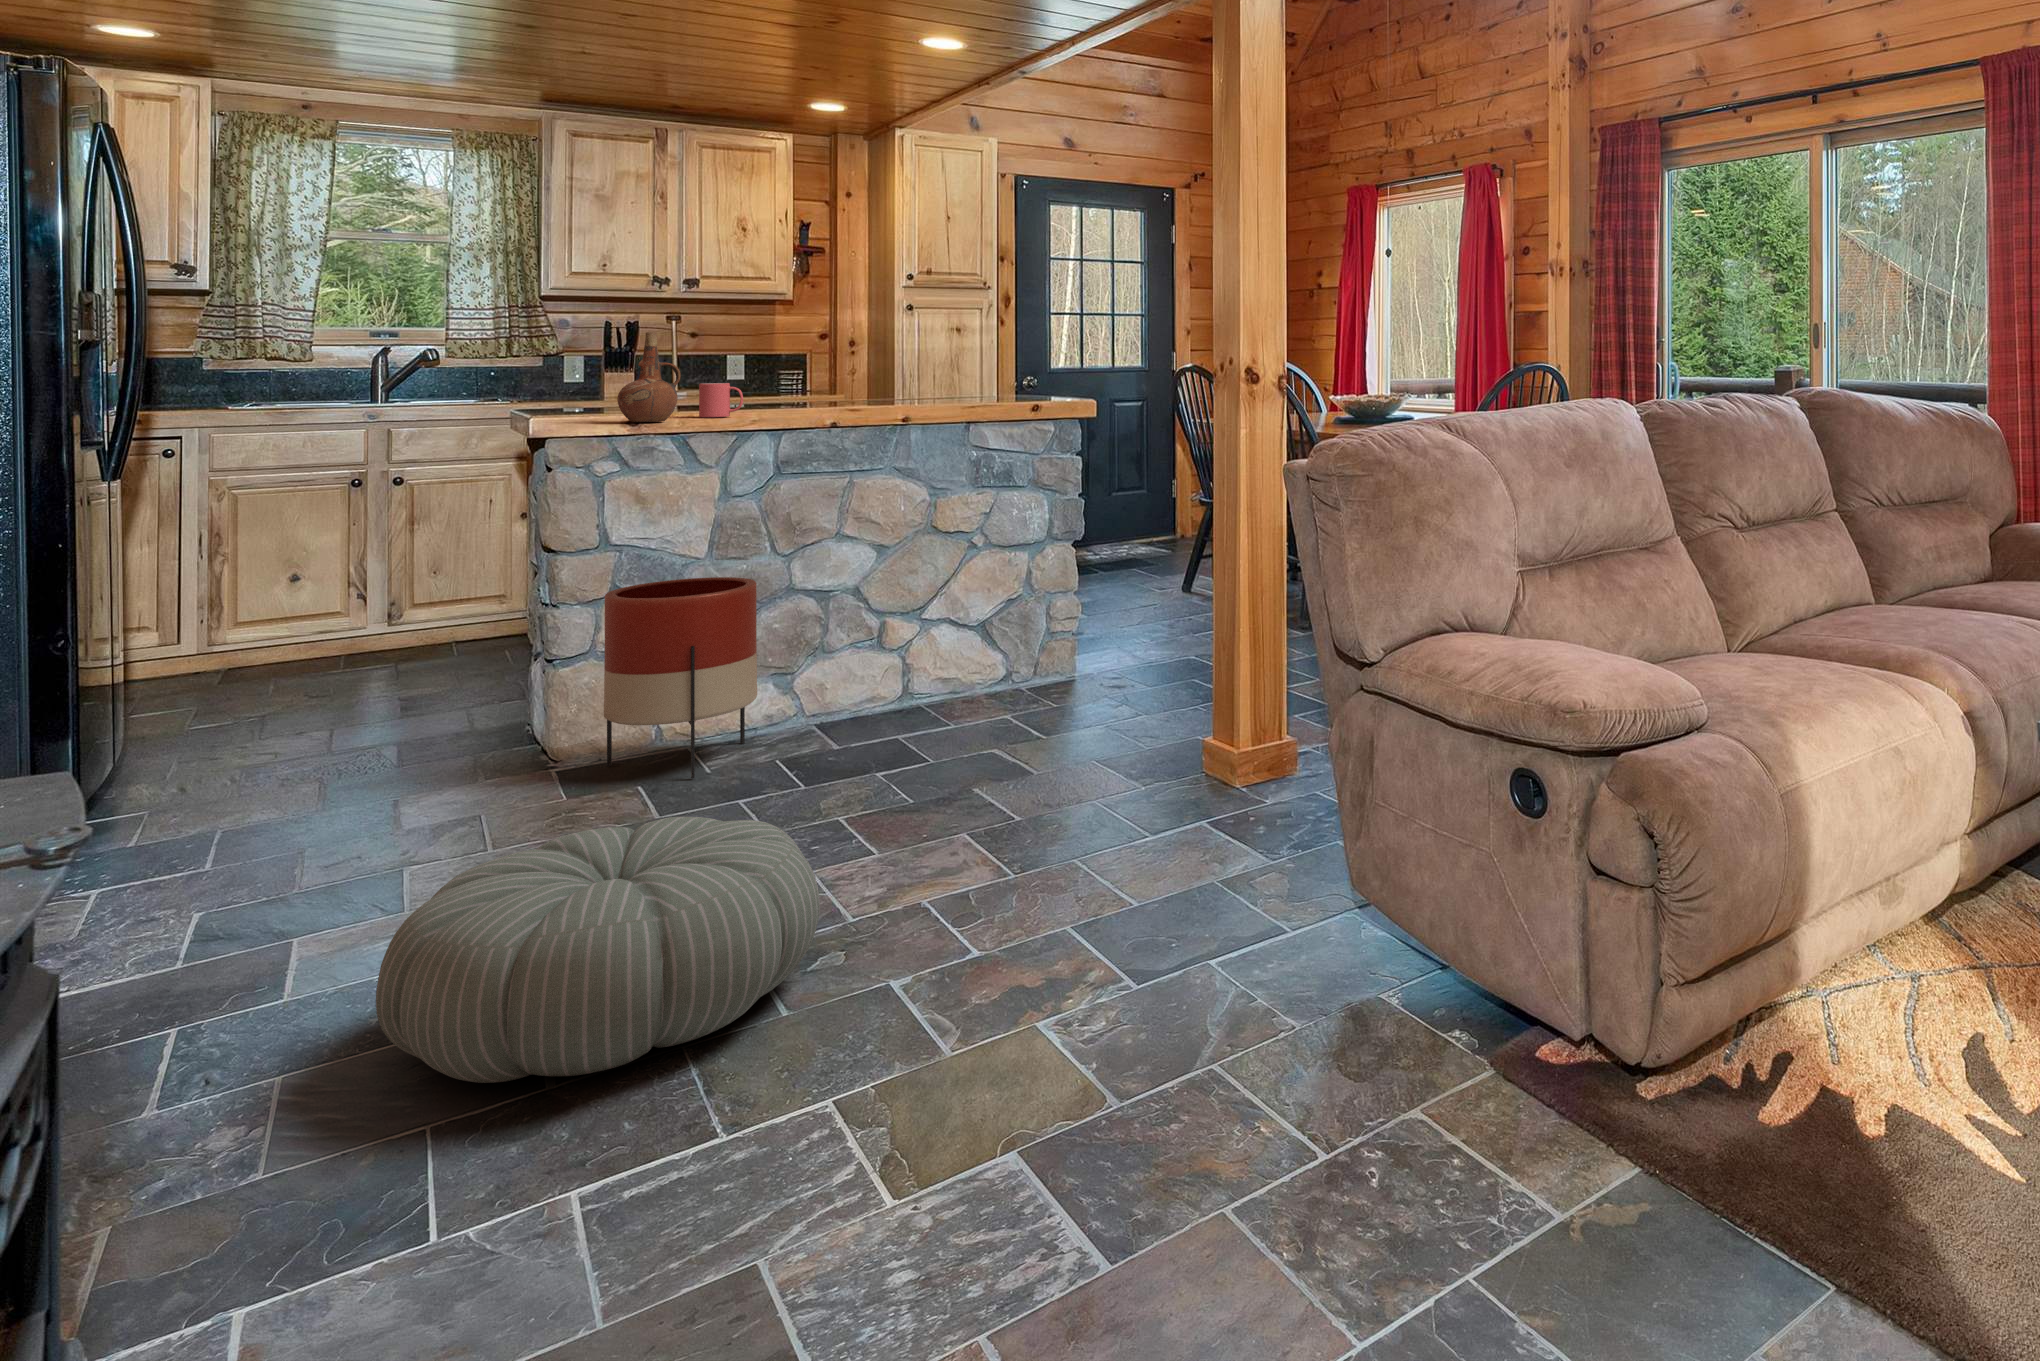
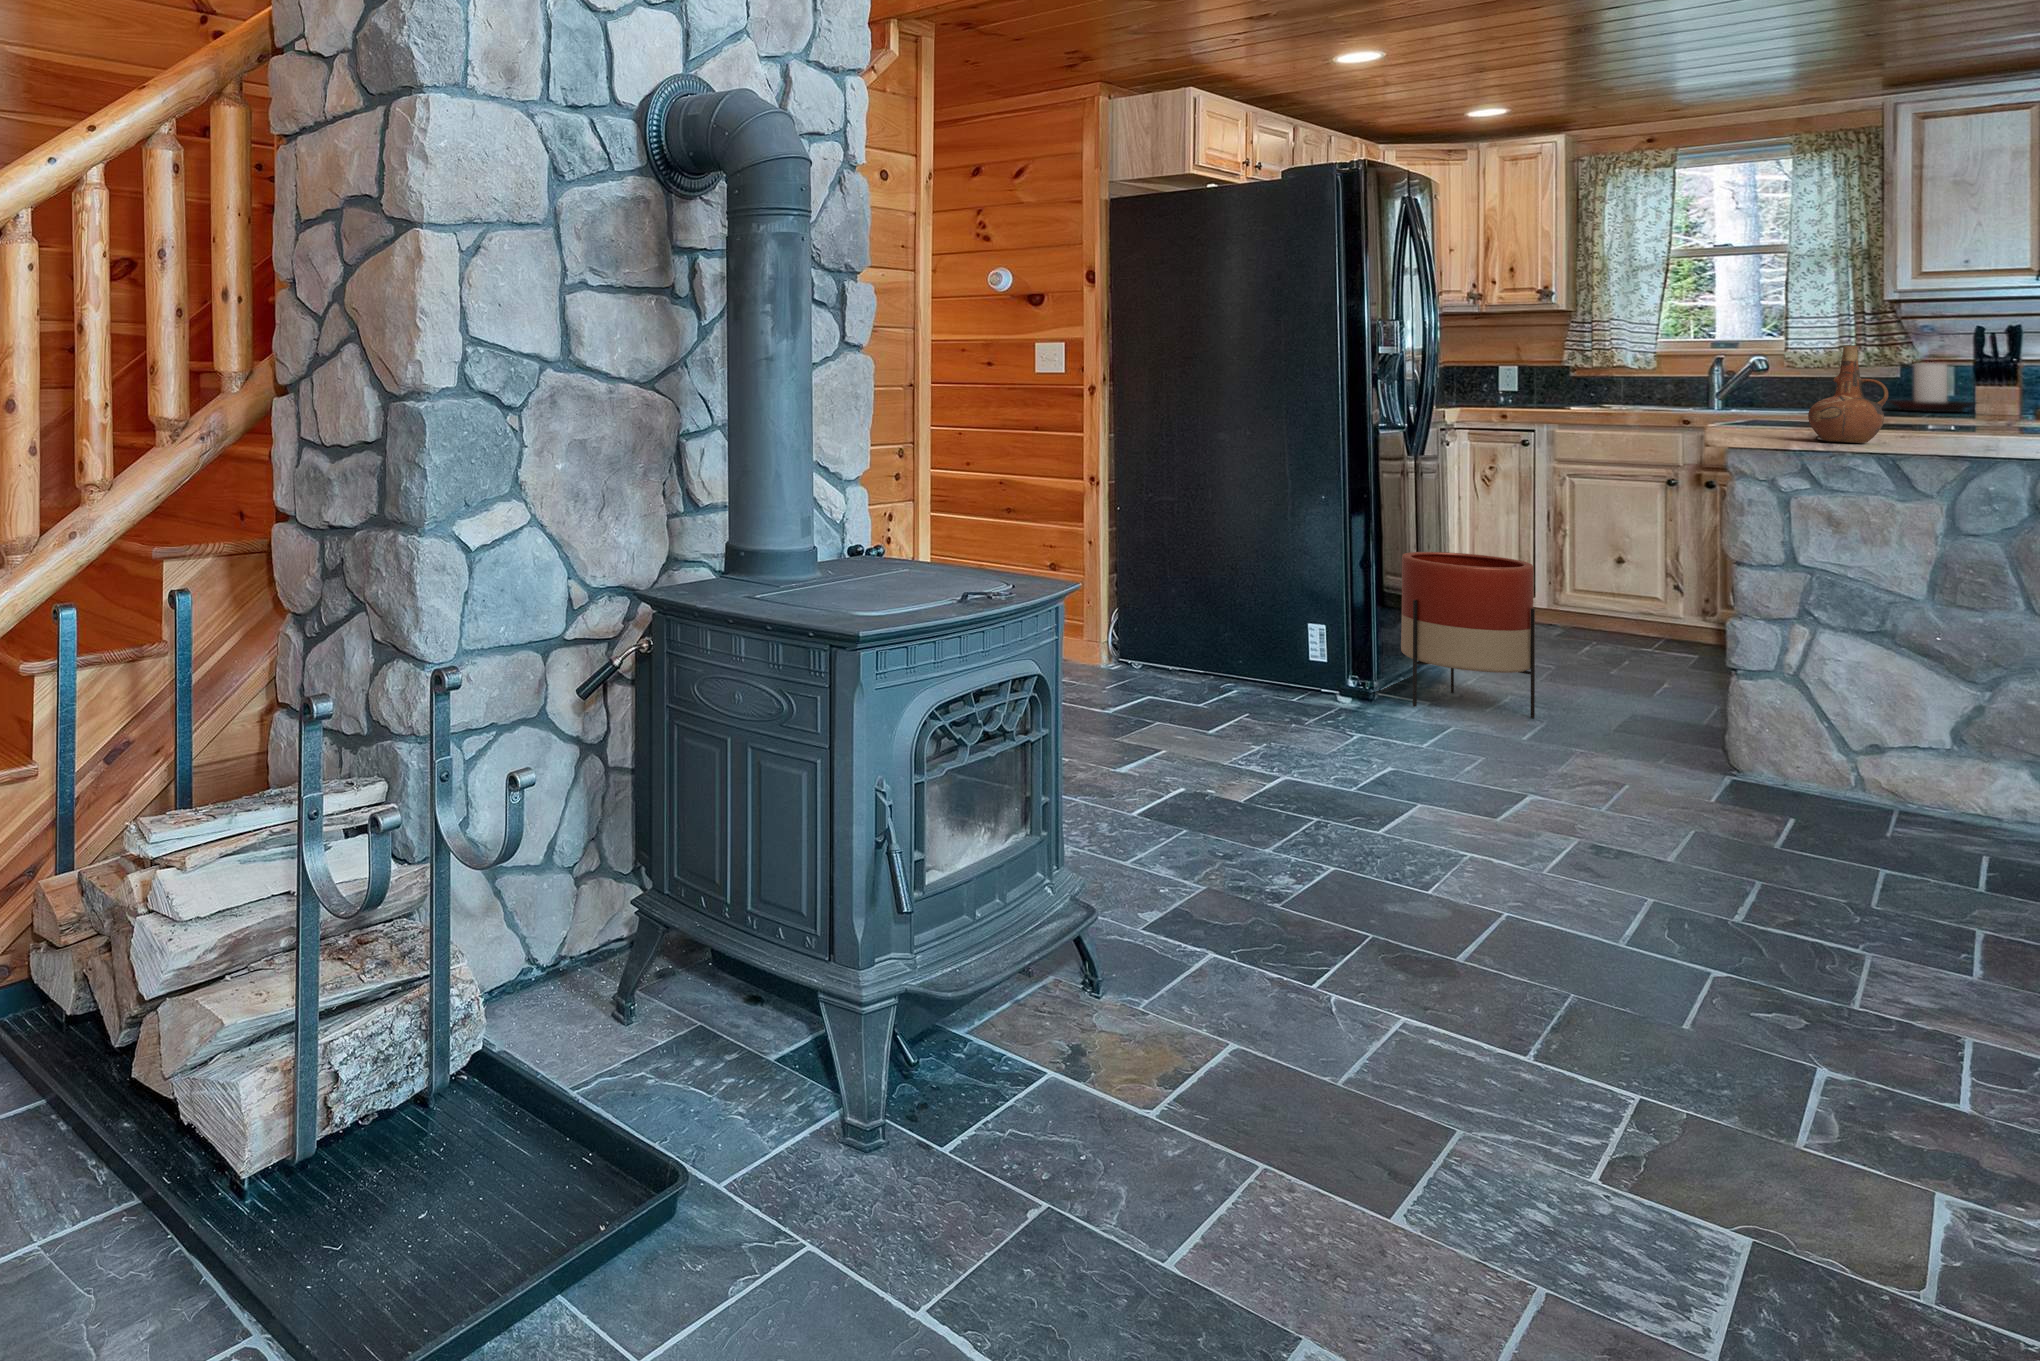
candle holder: none [539,349,614,395] -> present [1888,364,1976,412]
mug: present [699,383,743,417] -> none [1936,404,1998,444]
planter: present [604,577,757,778] -> present [1401,552,1535,718]
pouf: present [376,817,820,1083] -> none [1371,782,1770,1002]

